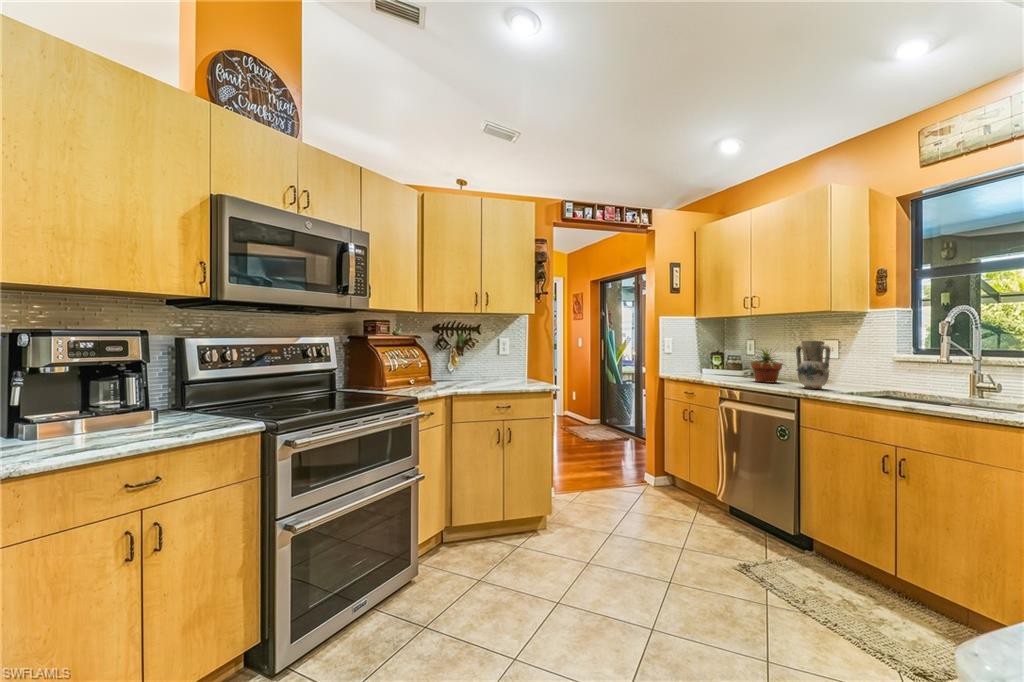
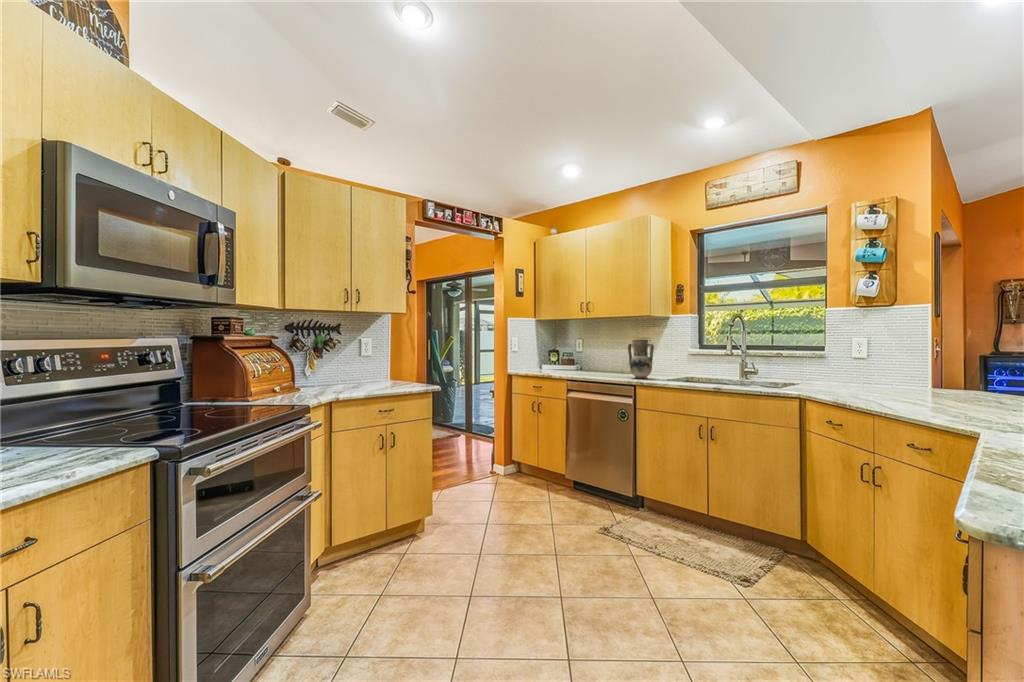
potted plant: present [749,349,784,383] -> none [584,345,622,375]

